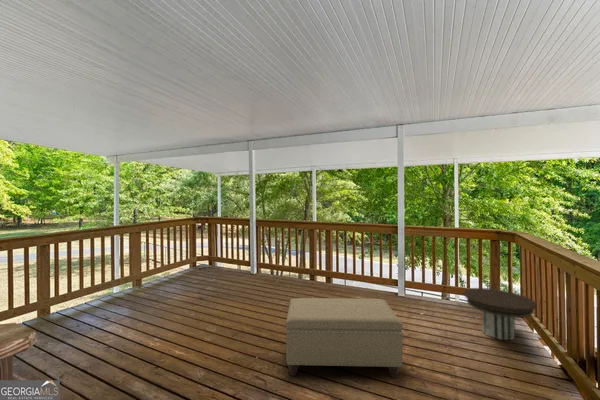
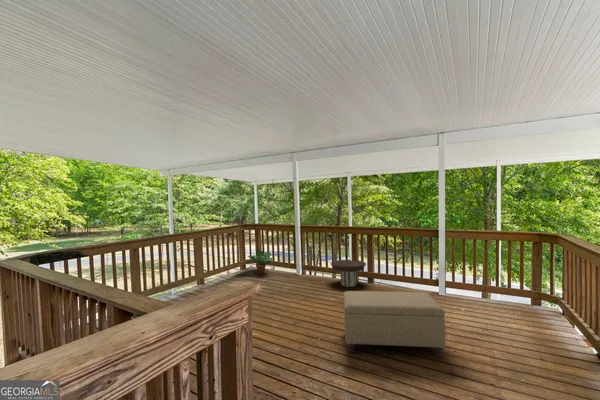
potted plant: none [186,246,227,273] -> present [241,250,274,275]
side table: present [464,288,537,340] -> present [331,260,366,287]

